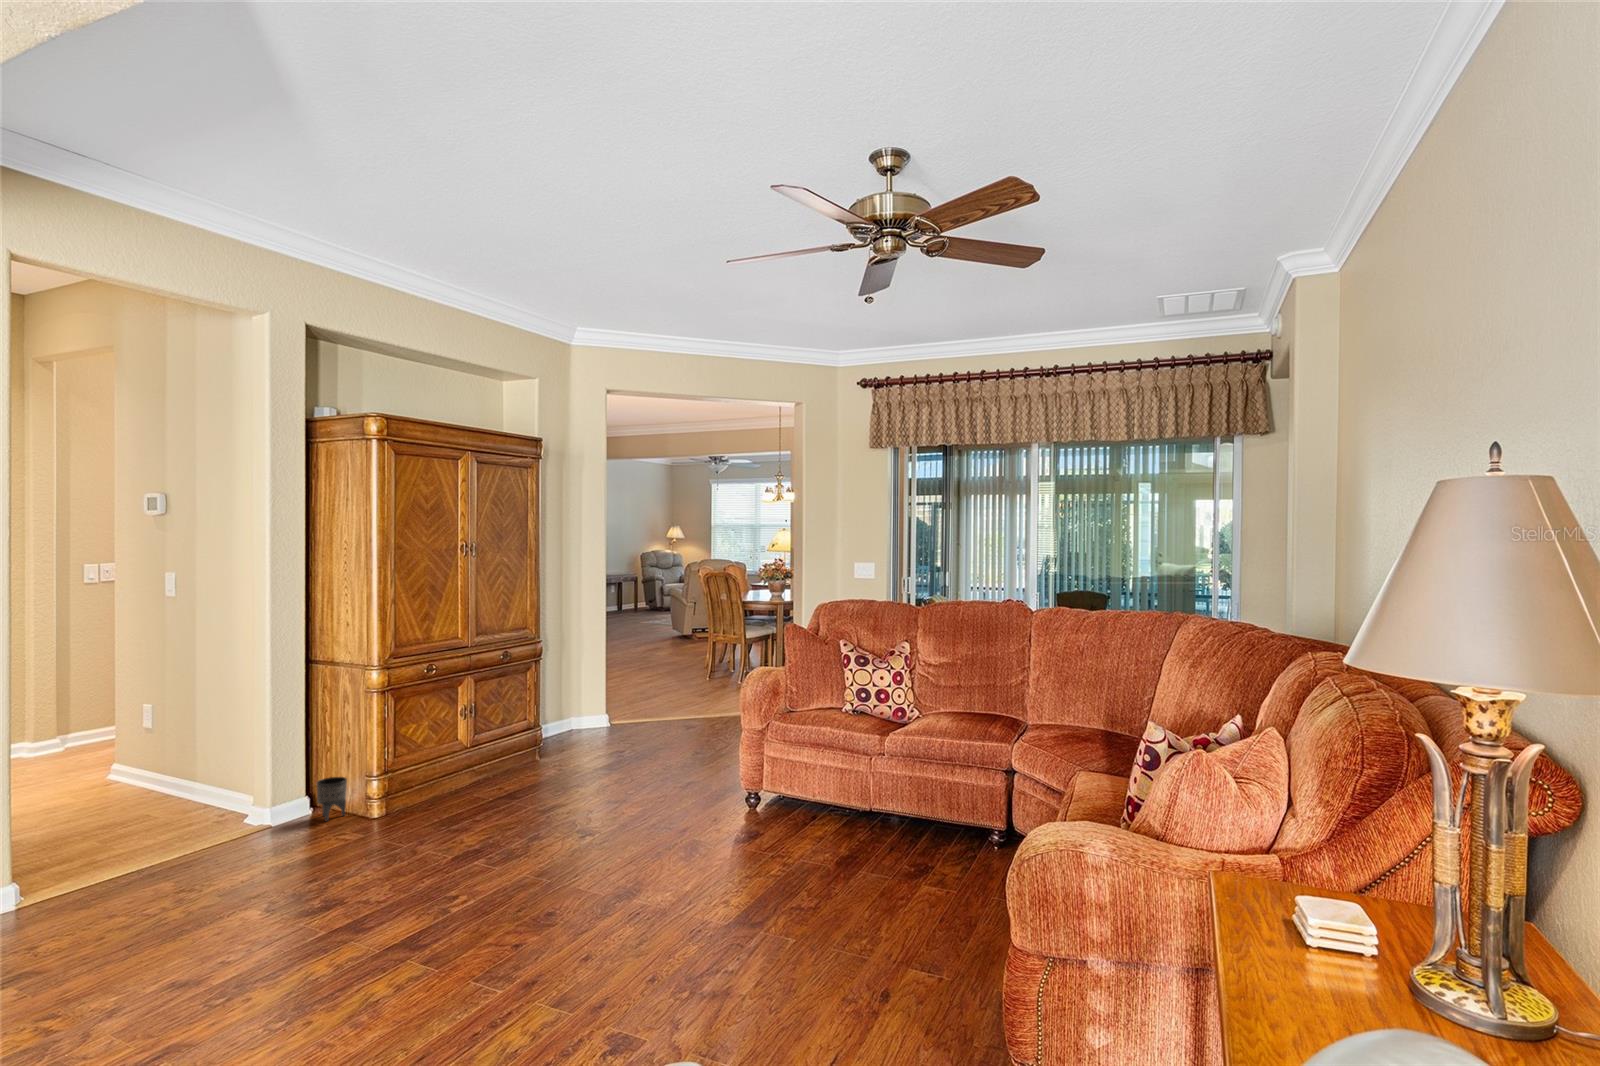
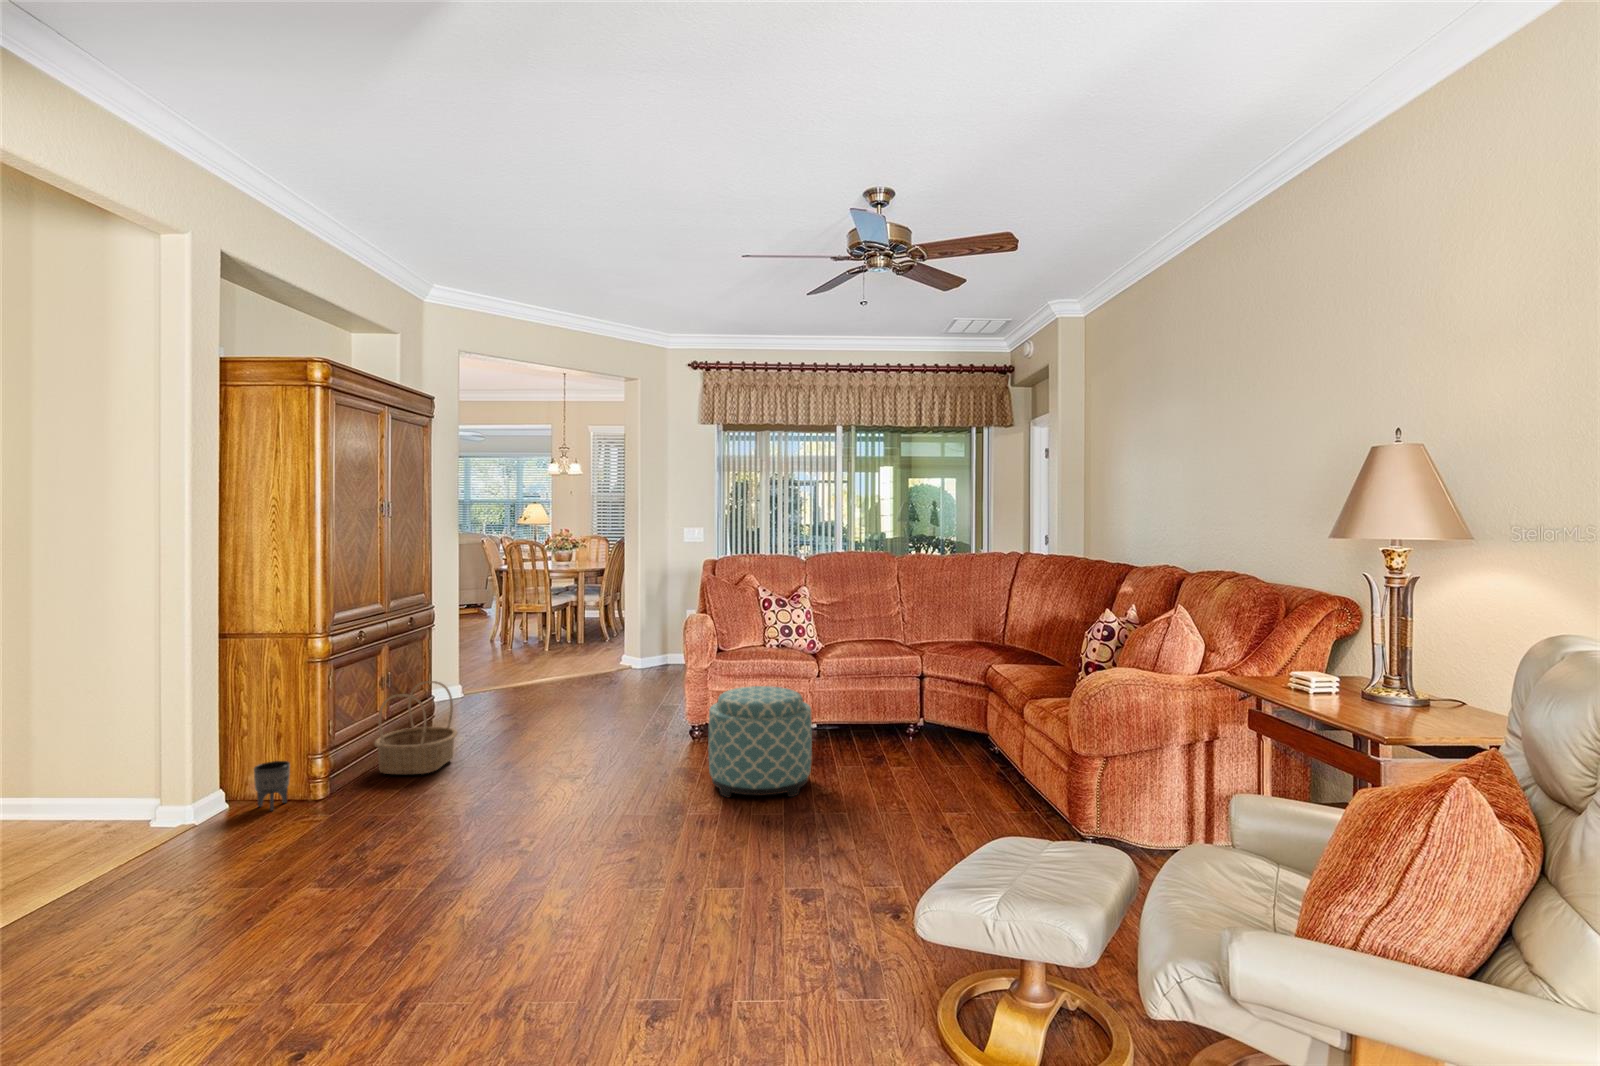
basket: none [432,715,511,806] -> present [374,681,457,774]
ottoman: none [671,761,790,903] -> present [709,686,812,798]

